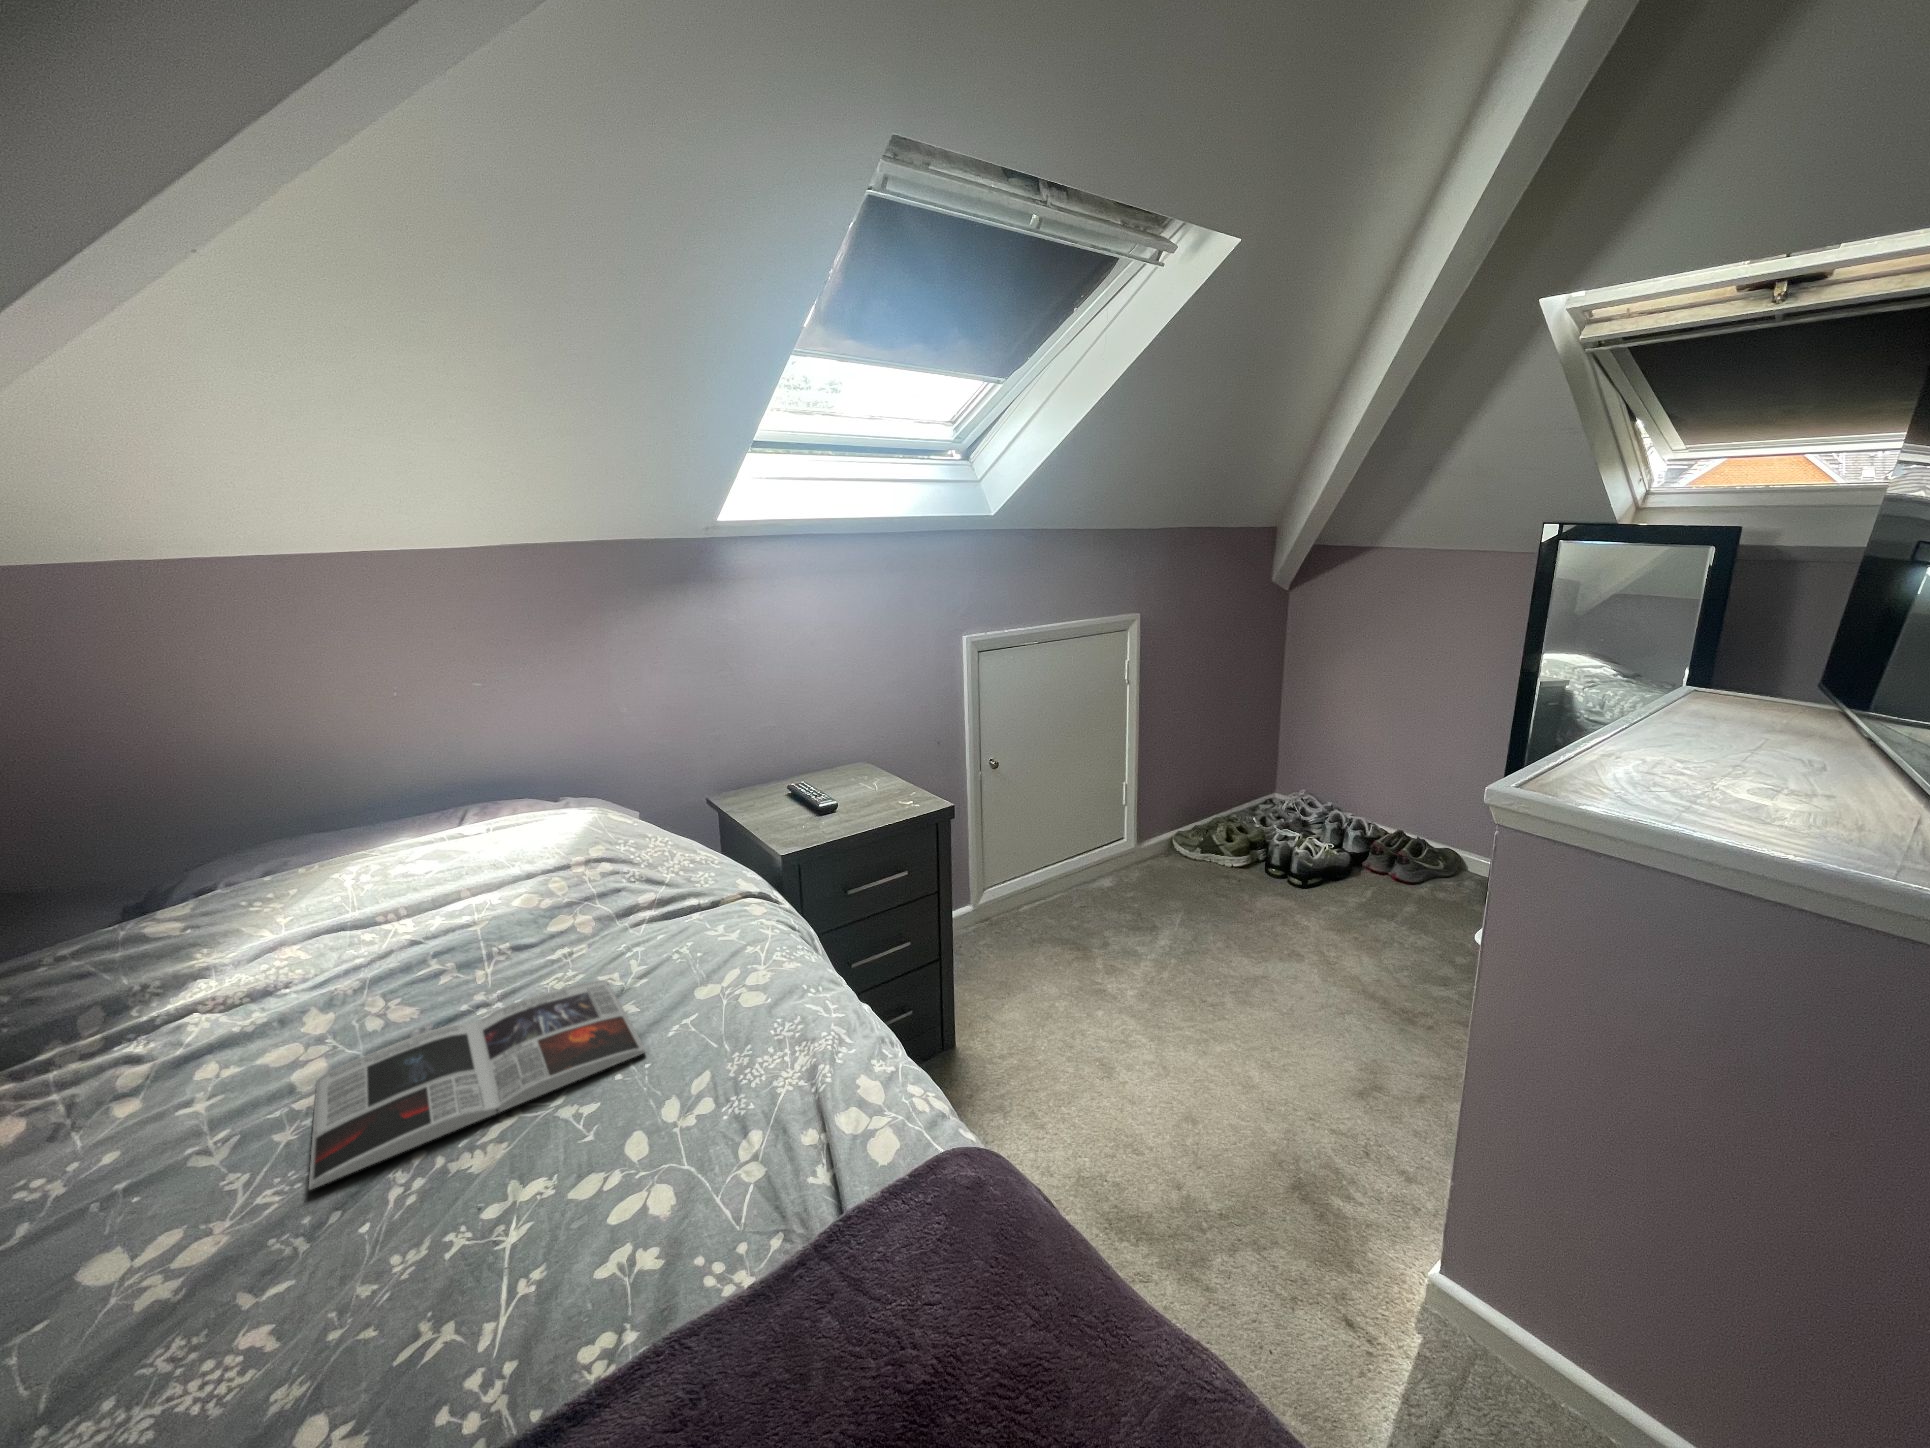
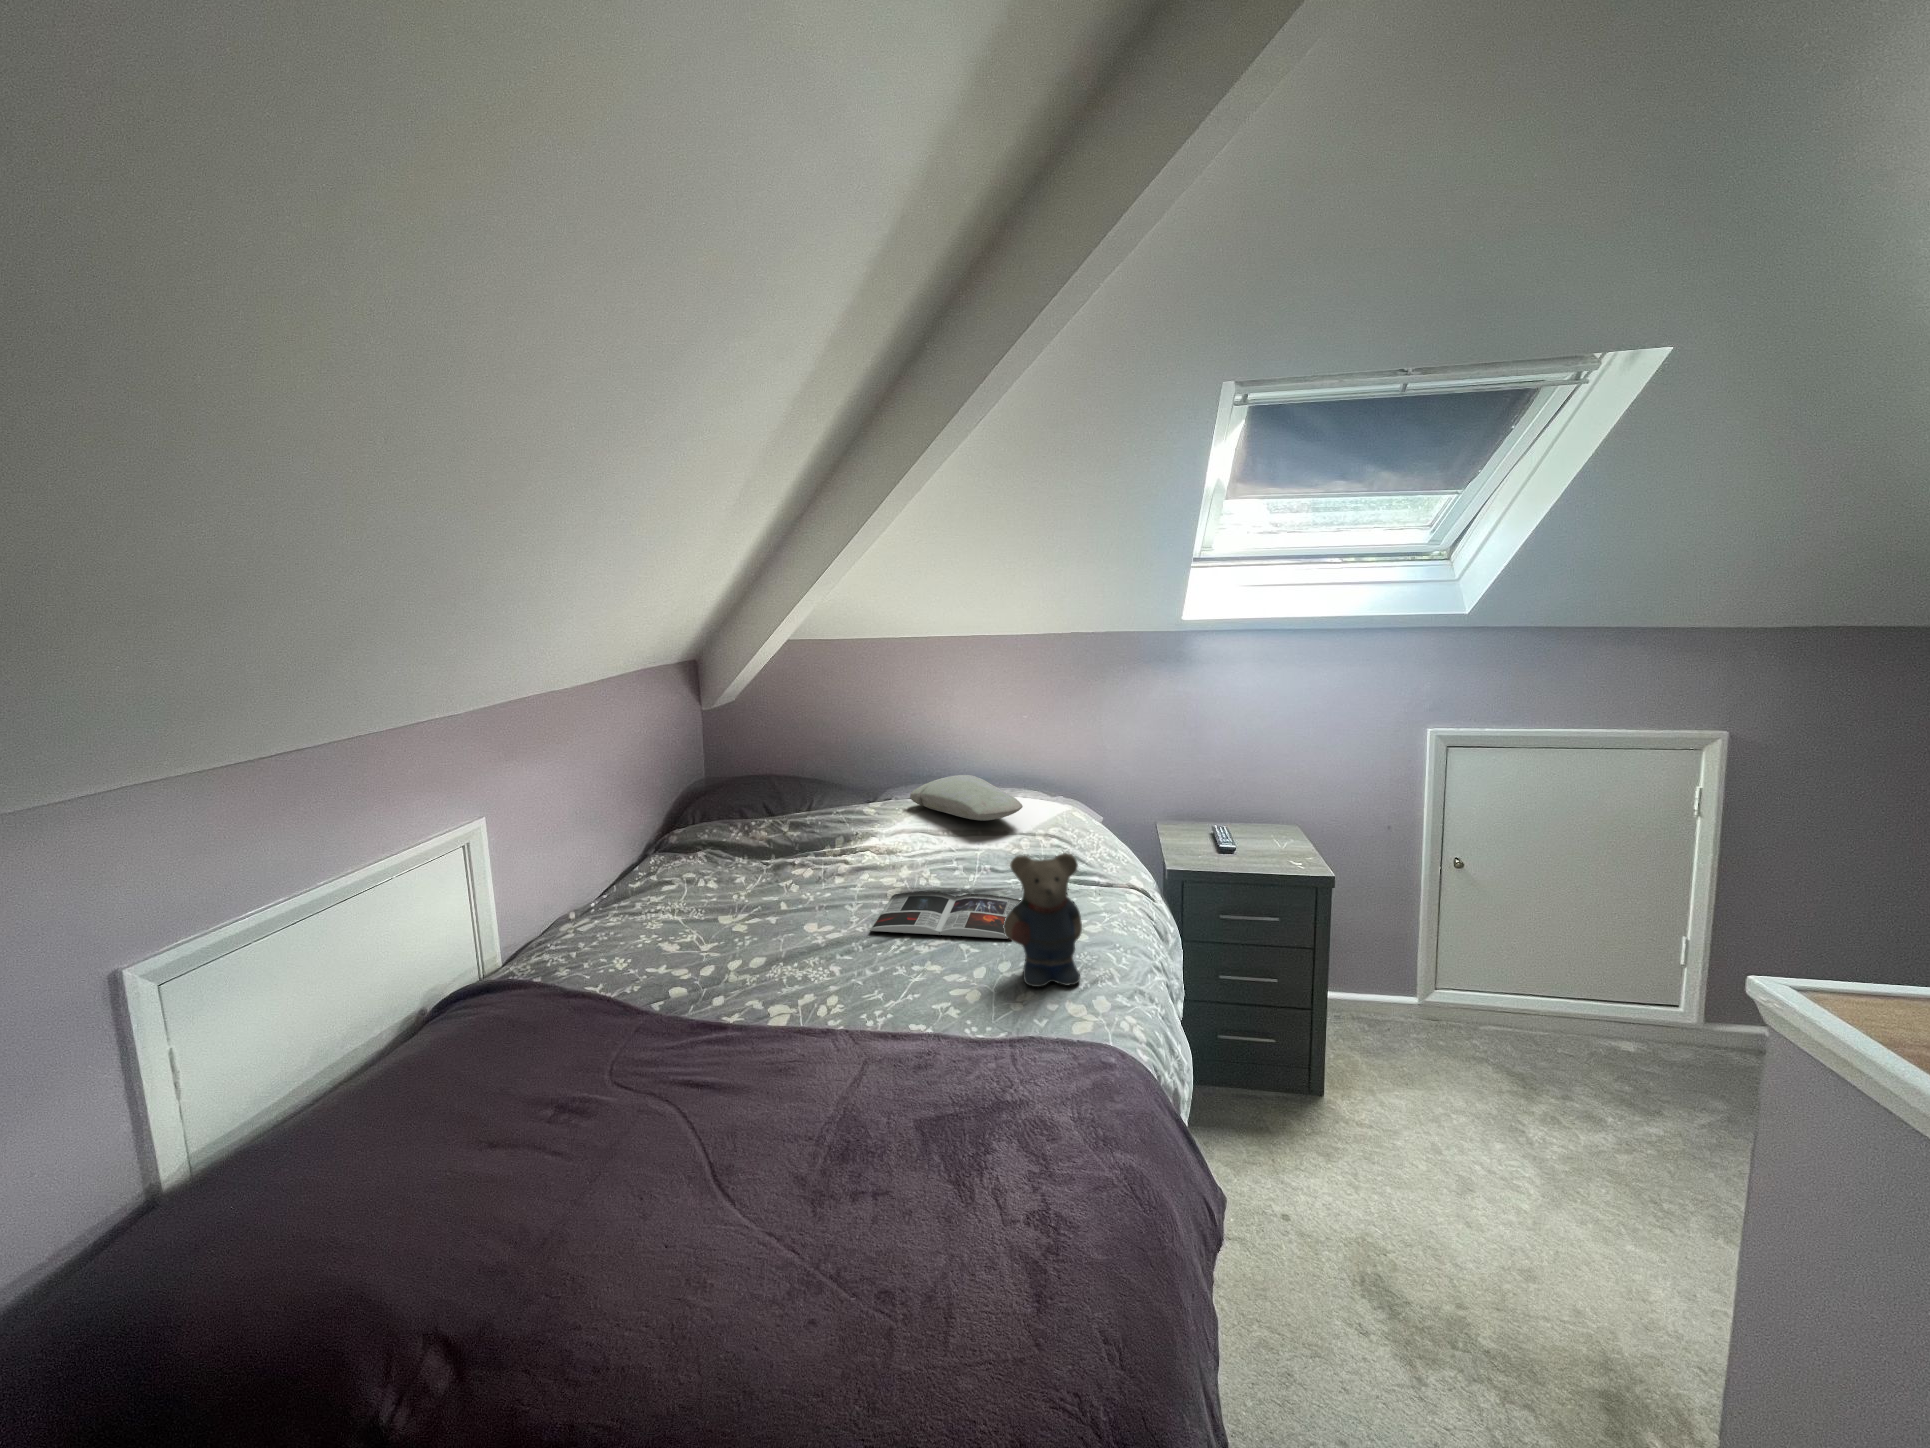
pillow: none [257,805,528,881] -> present [910,775,1023,820]
teddy bear: none [681,884,811,1120] -> present [1004,853,1082,987]

